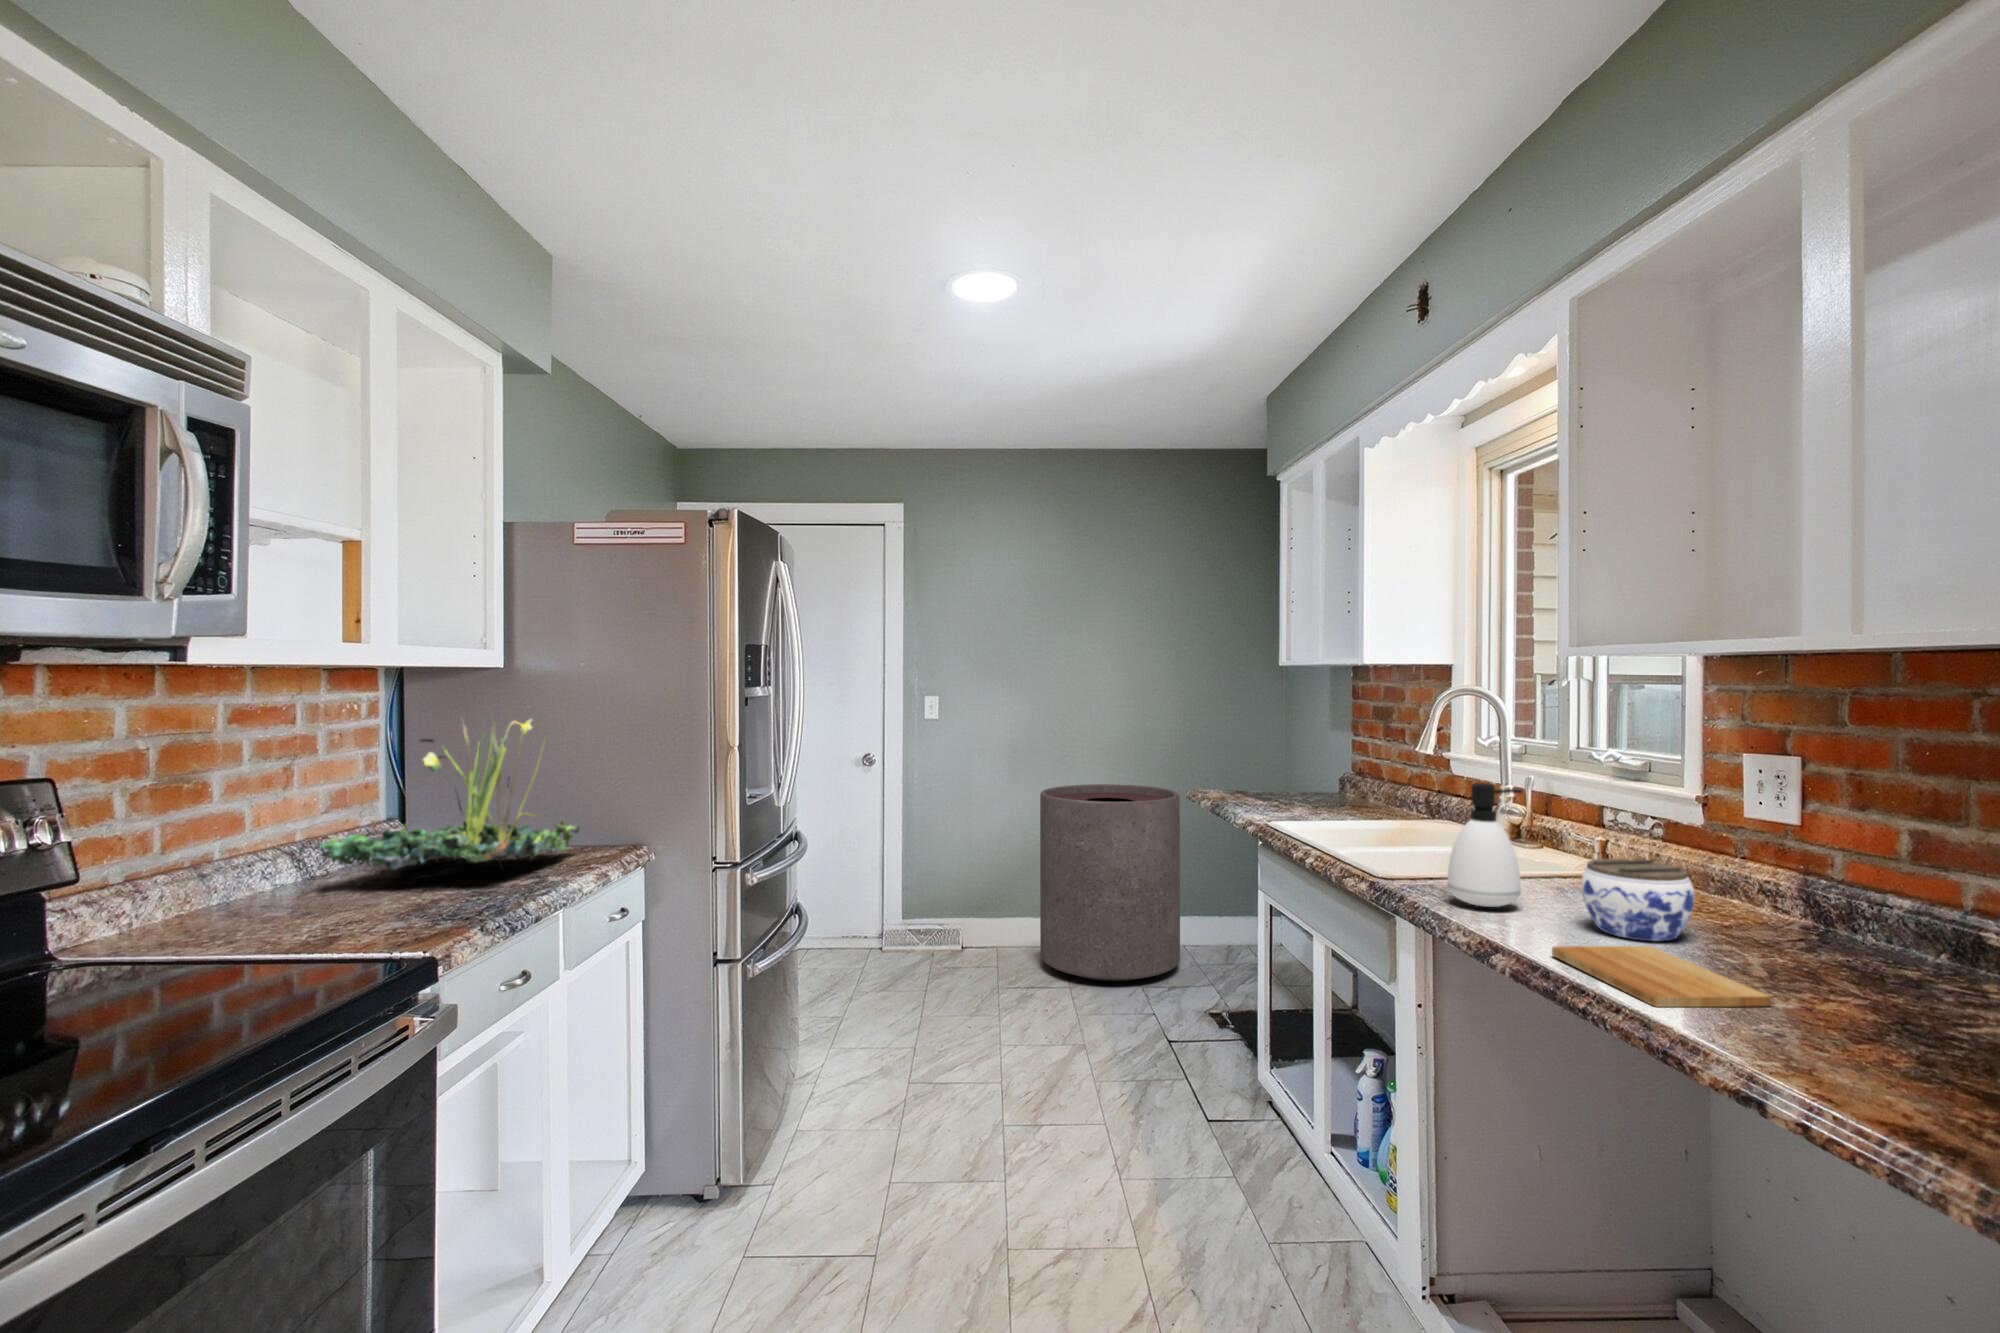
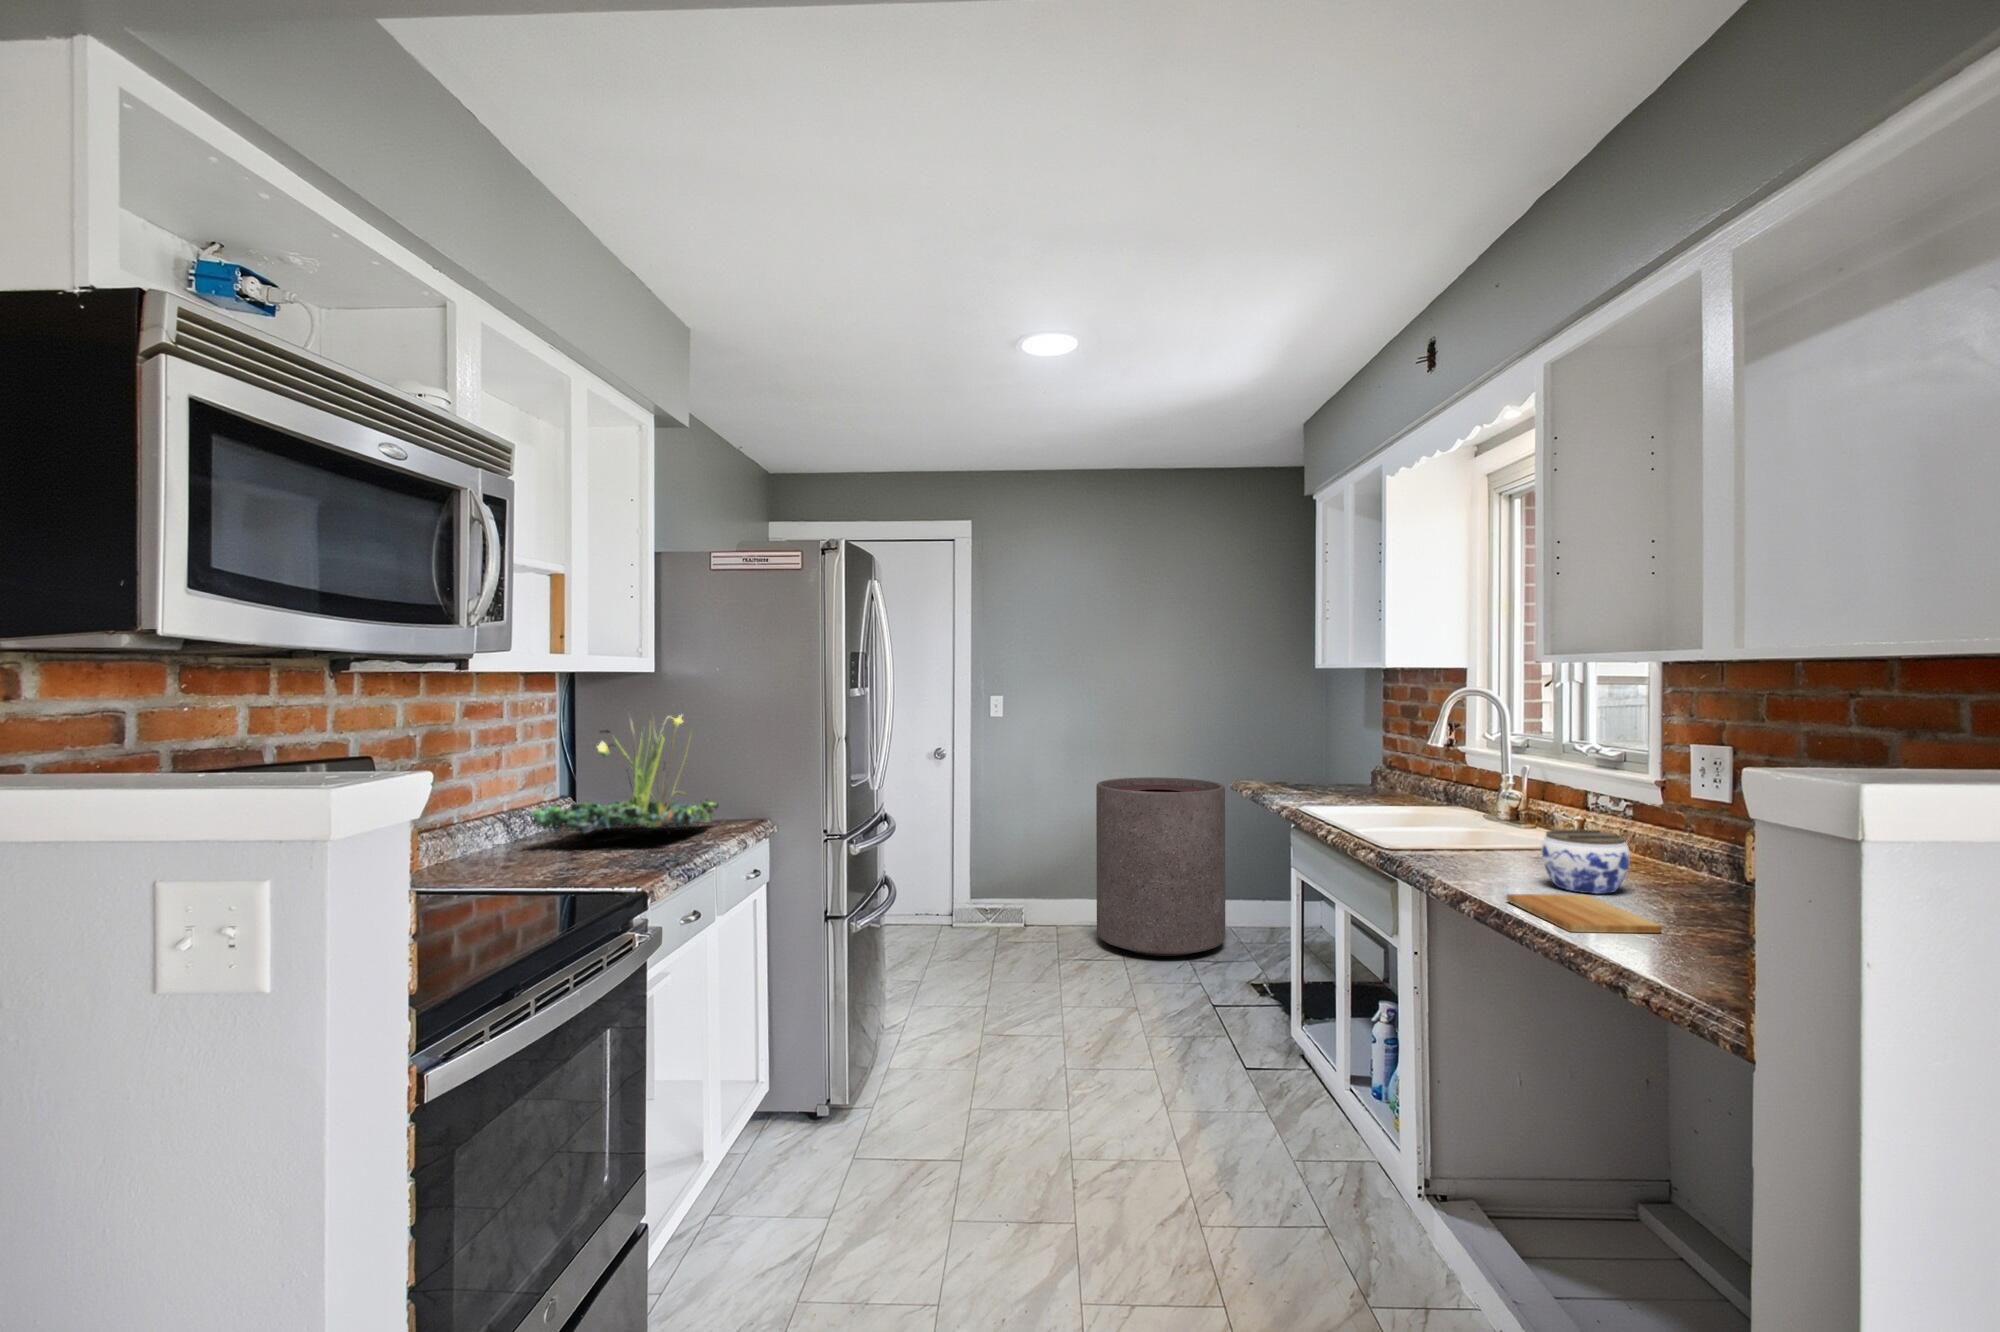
soap dispenser: present [1447,783,1522,907] -> none [1437,768,1499,870]

